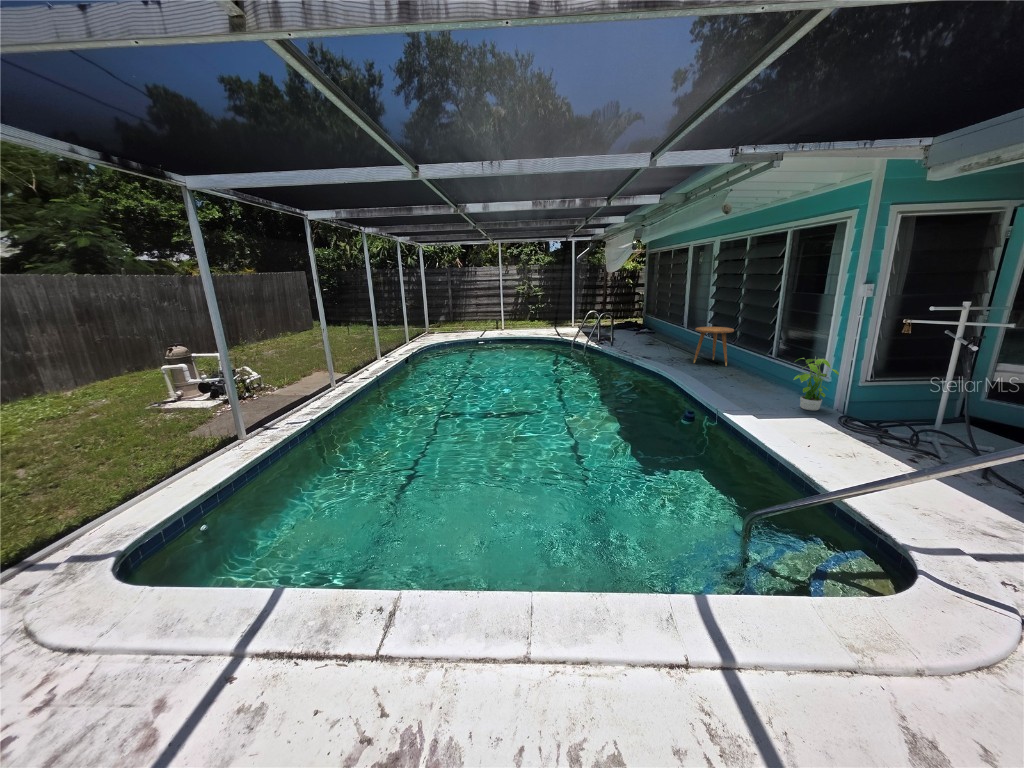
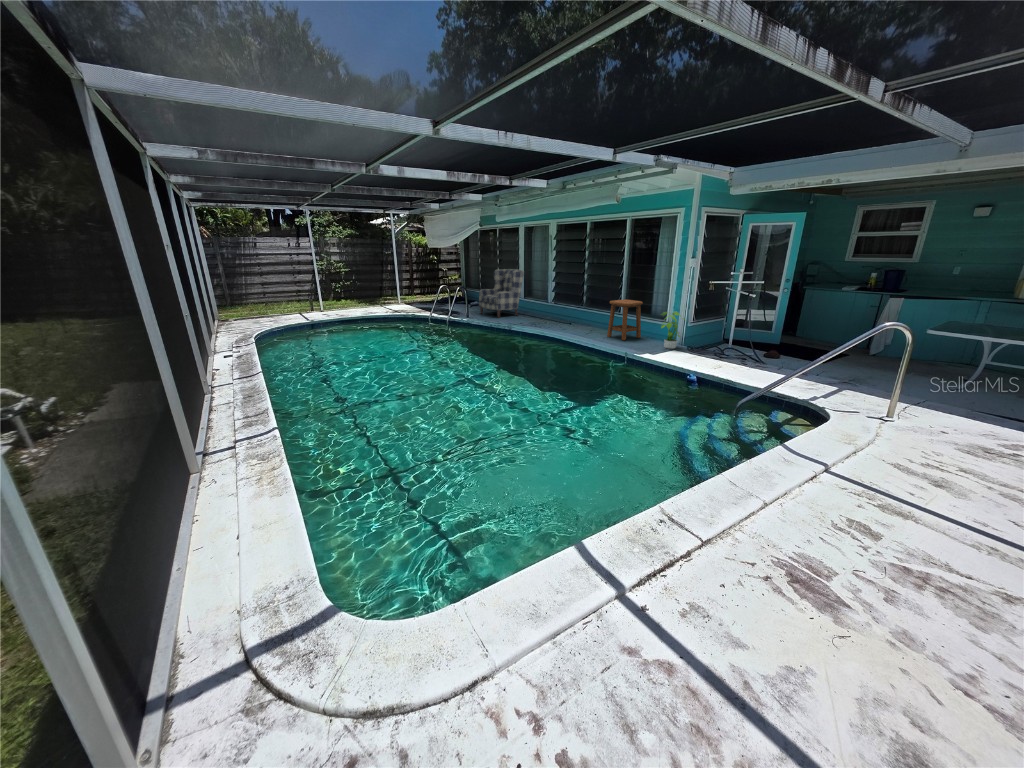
chair: none [637,295,687,346] -> present [479,269,524,318]
side table: present [694,327,734,366] -> none [555,296,584,328]
stool: none [740,337,793,389] -> present [607,300,643,340]

